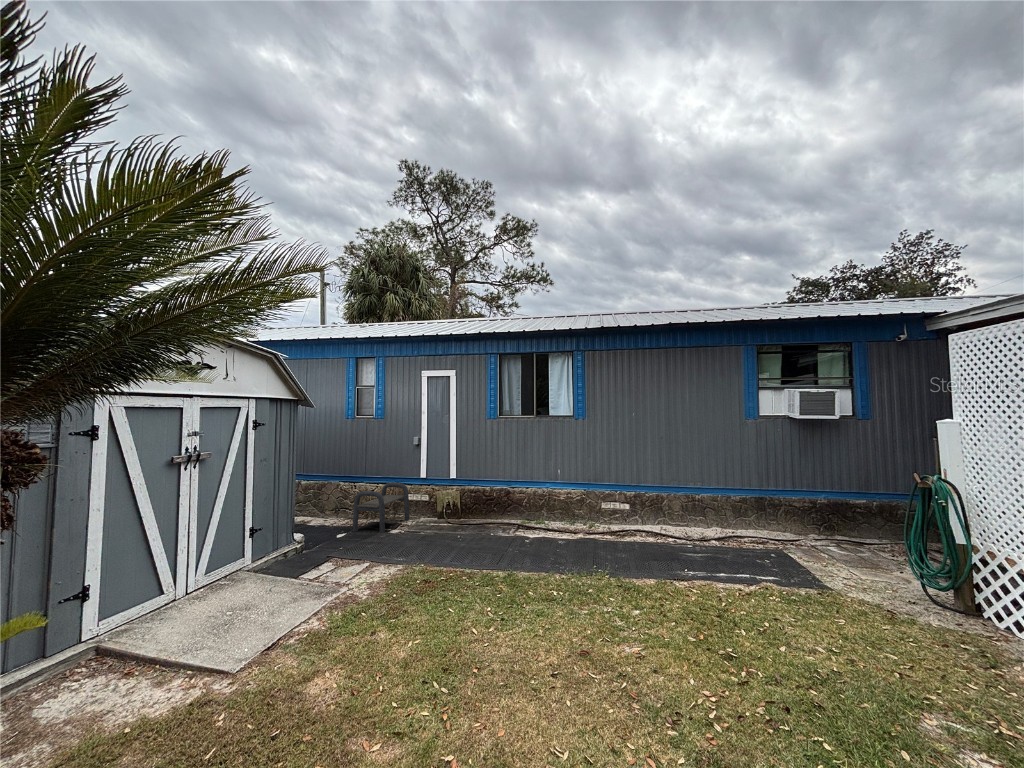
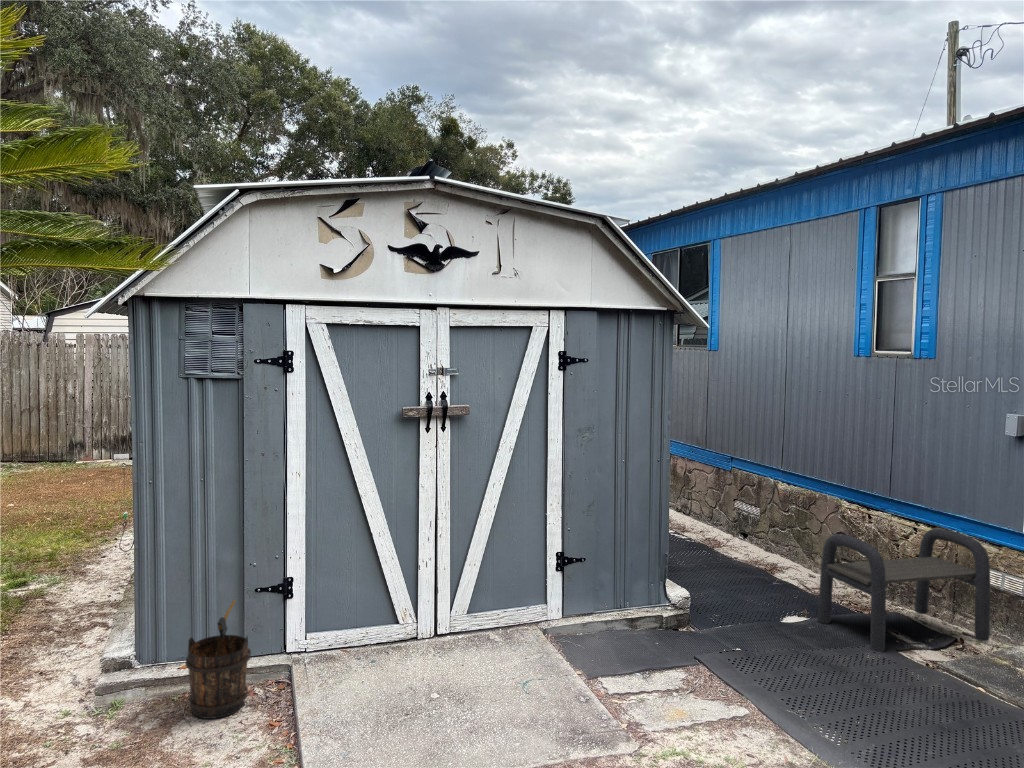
bucket: none [24,615,91,704] -> present [185,600,251,719]

